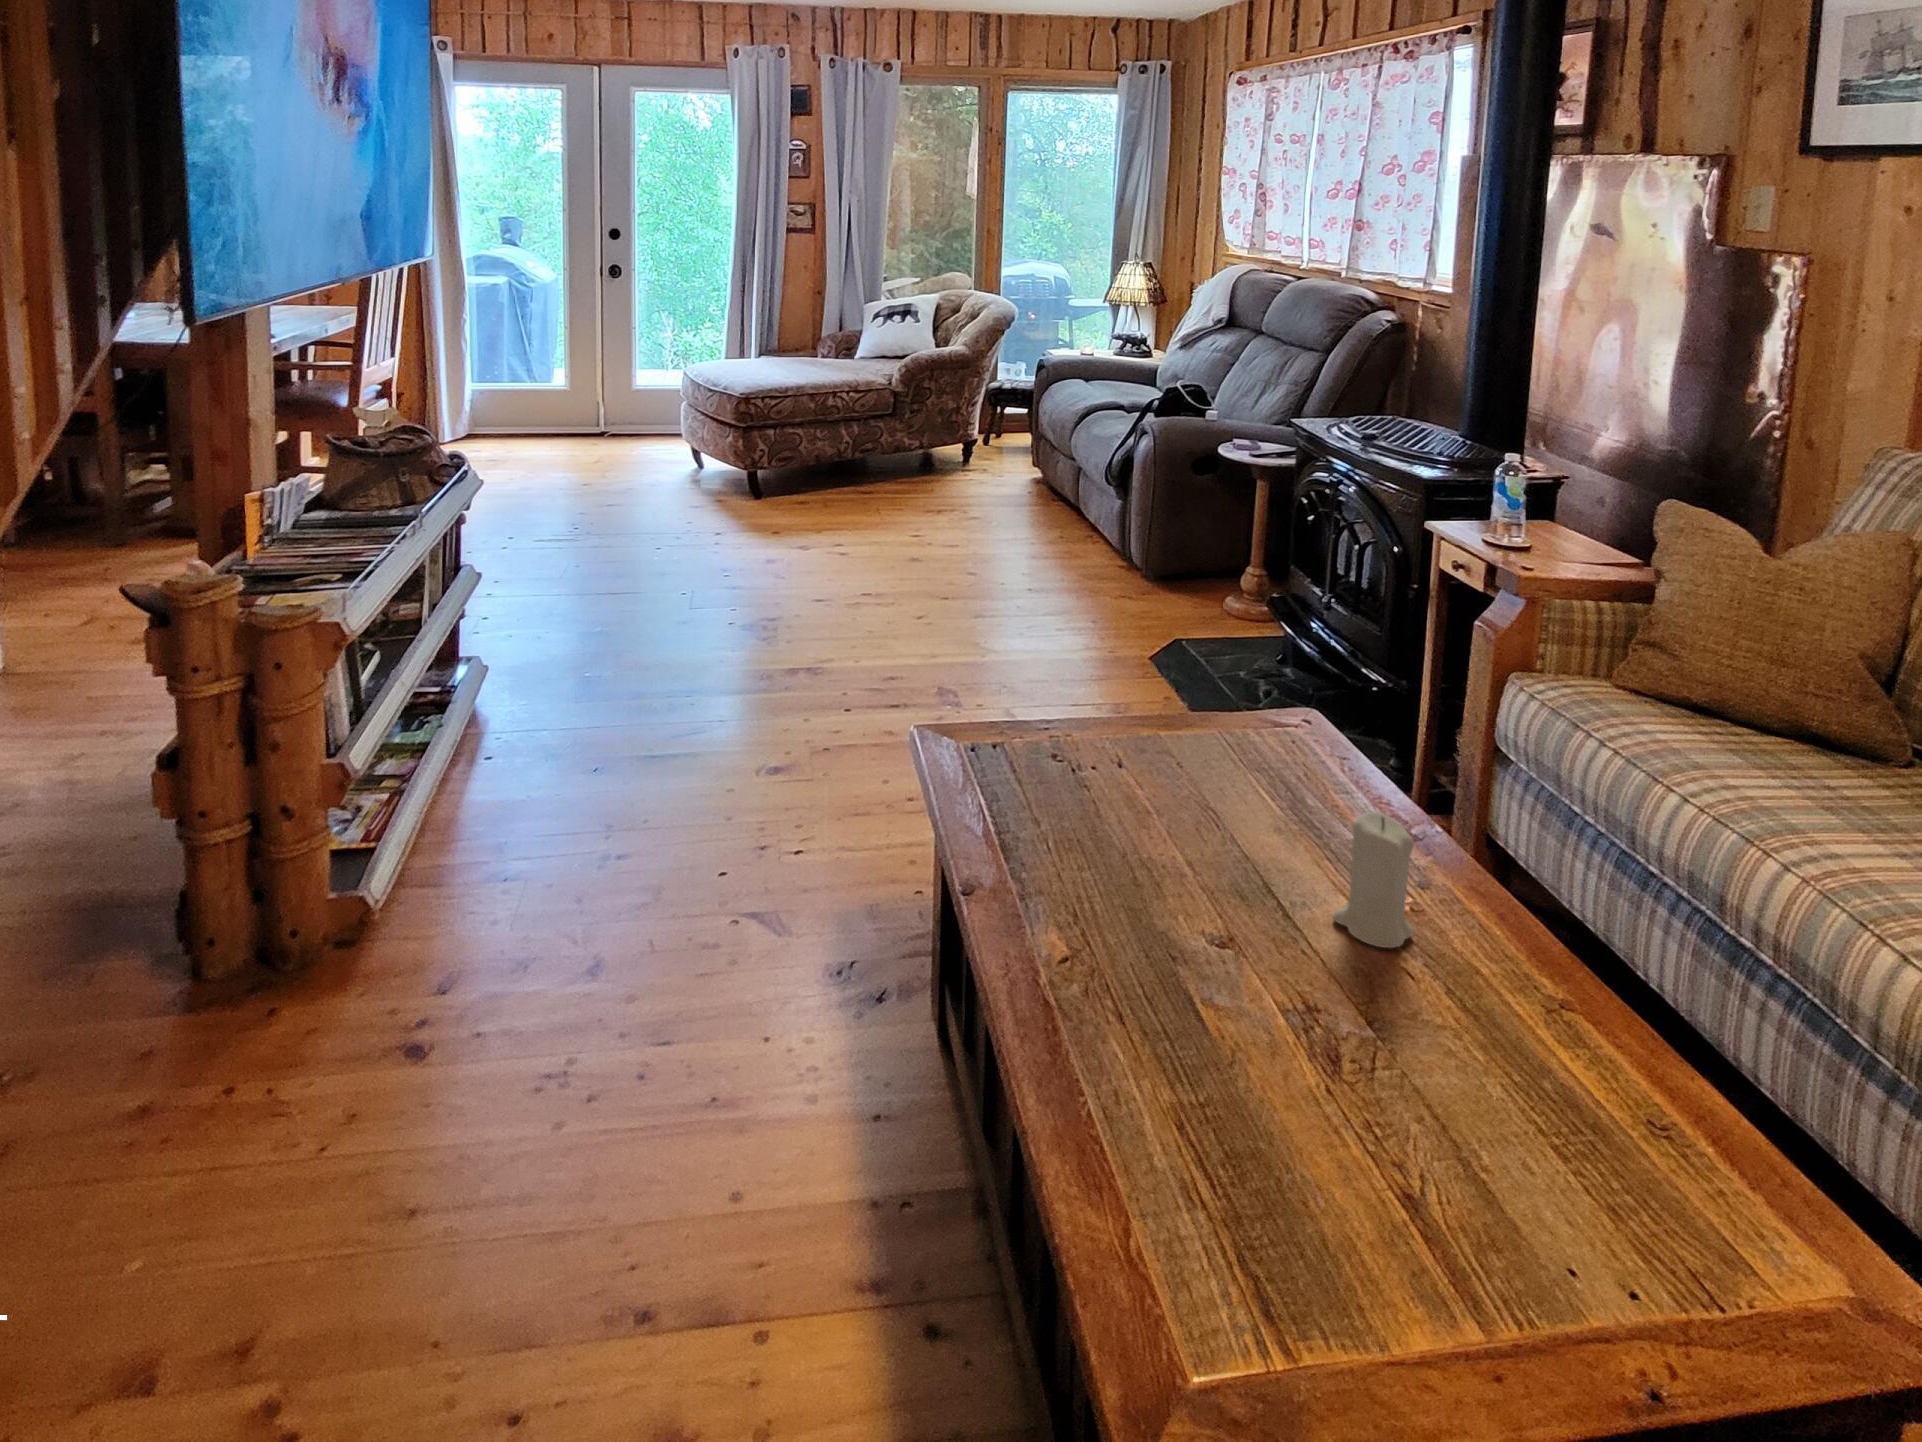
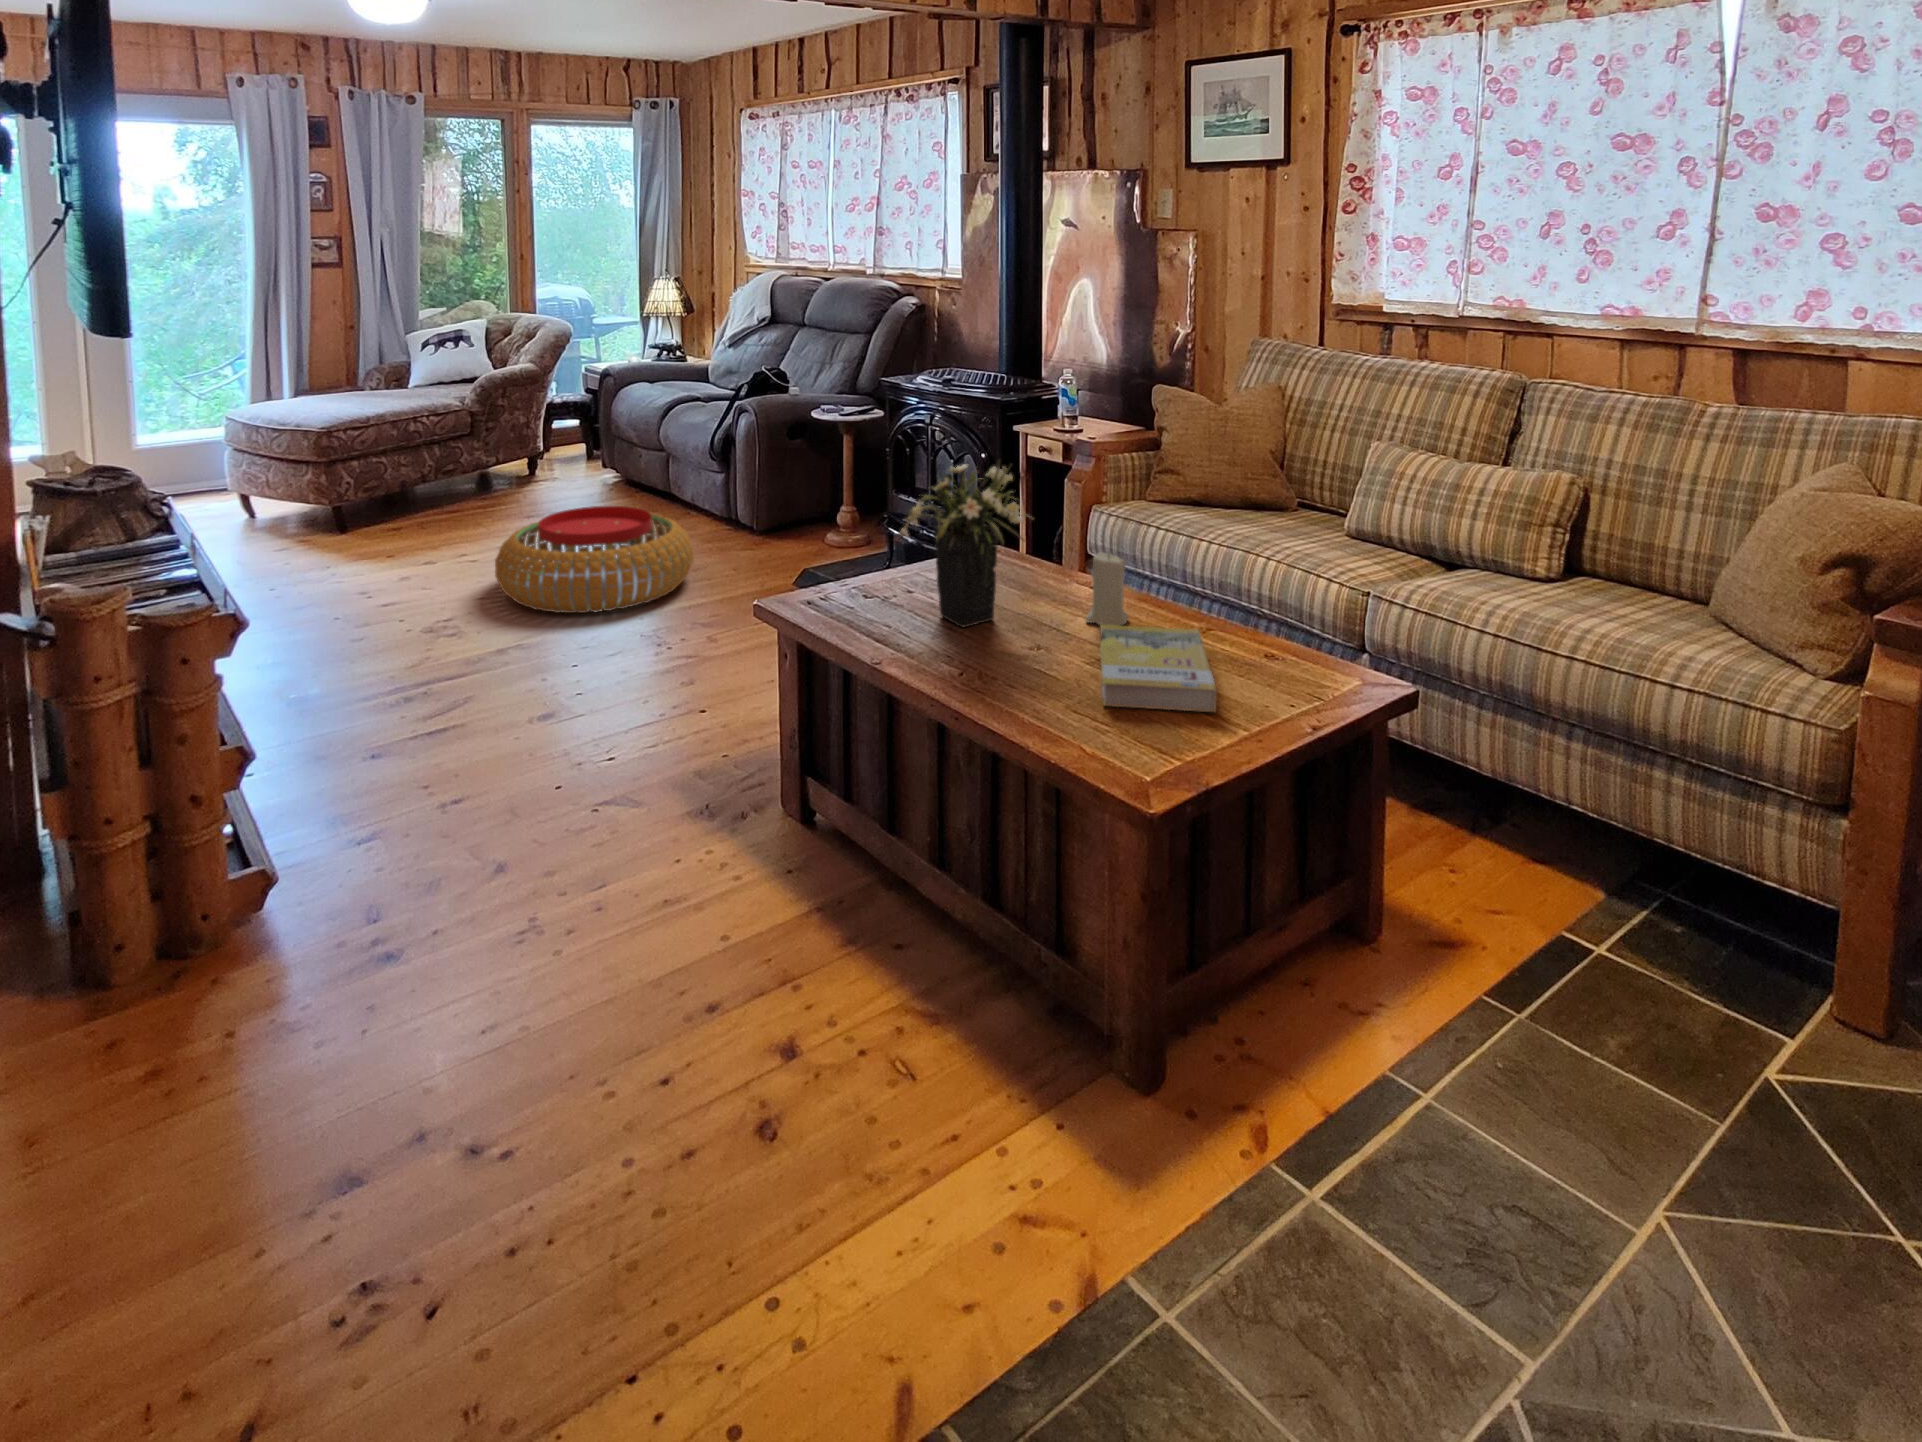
pouf: none [820,526,1039,656] -> present [495,506,693,613]
flower arrangement: none [1033,622,1250,870] -> present [898,461,1033,627]
book: none [1225,946,1505,1242] -> present [1100,625,1216,712]

